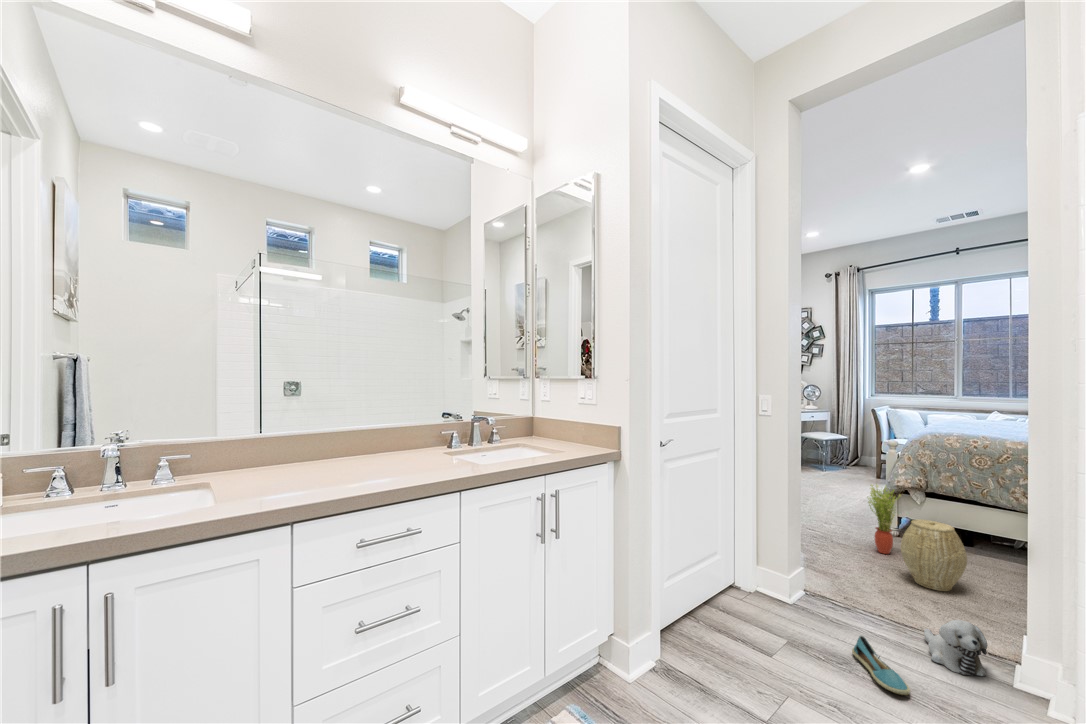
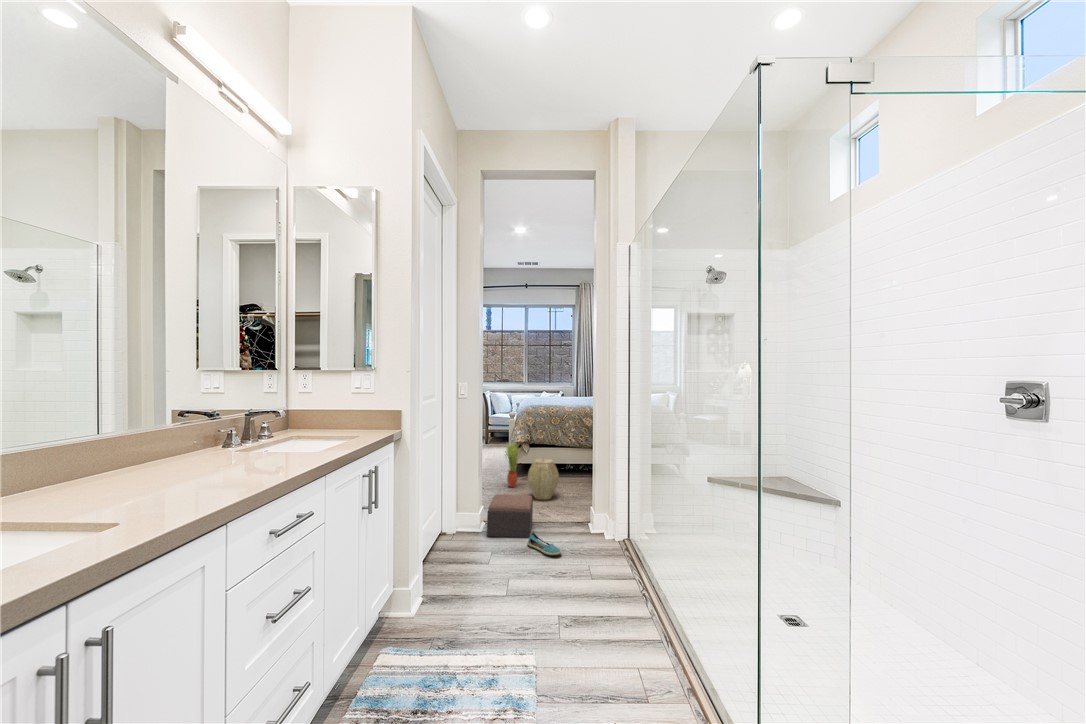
footstool: none [794,558,886,642] -> present [487,494,533,537]
plush toy: present [924,620,988,676] -> none [553,507,584,536]

